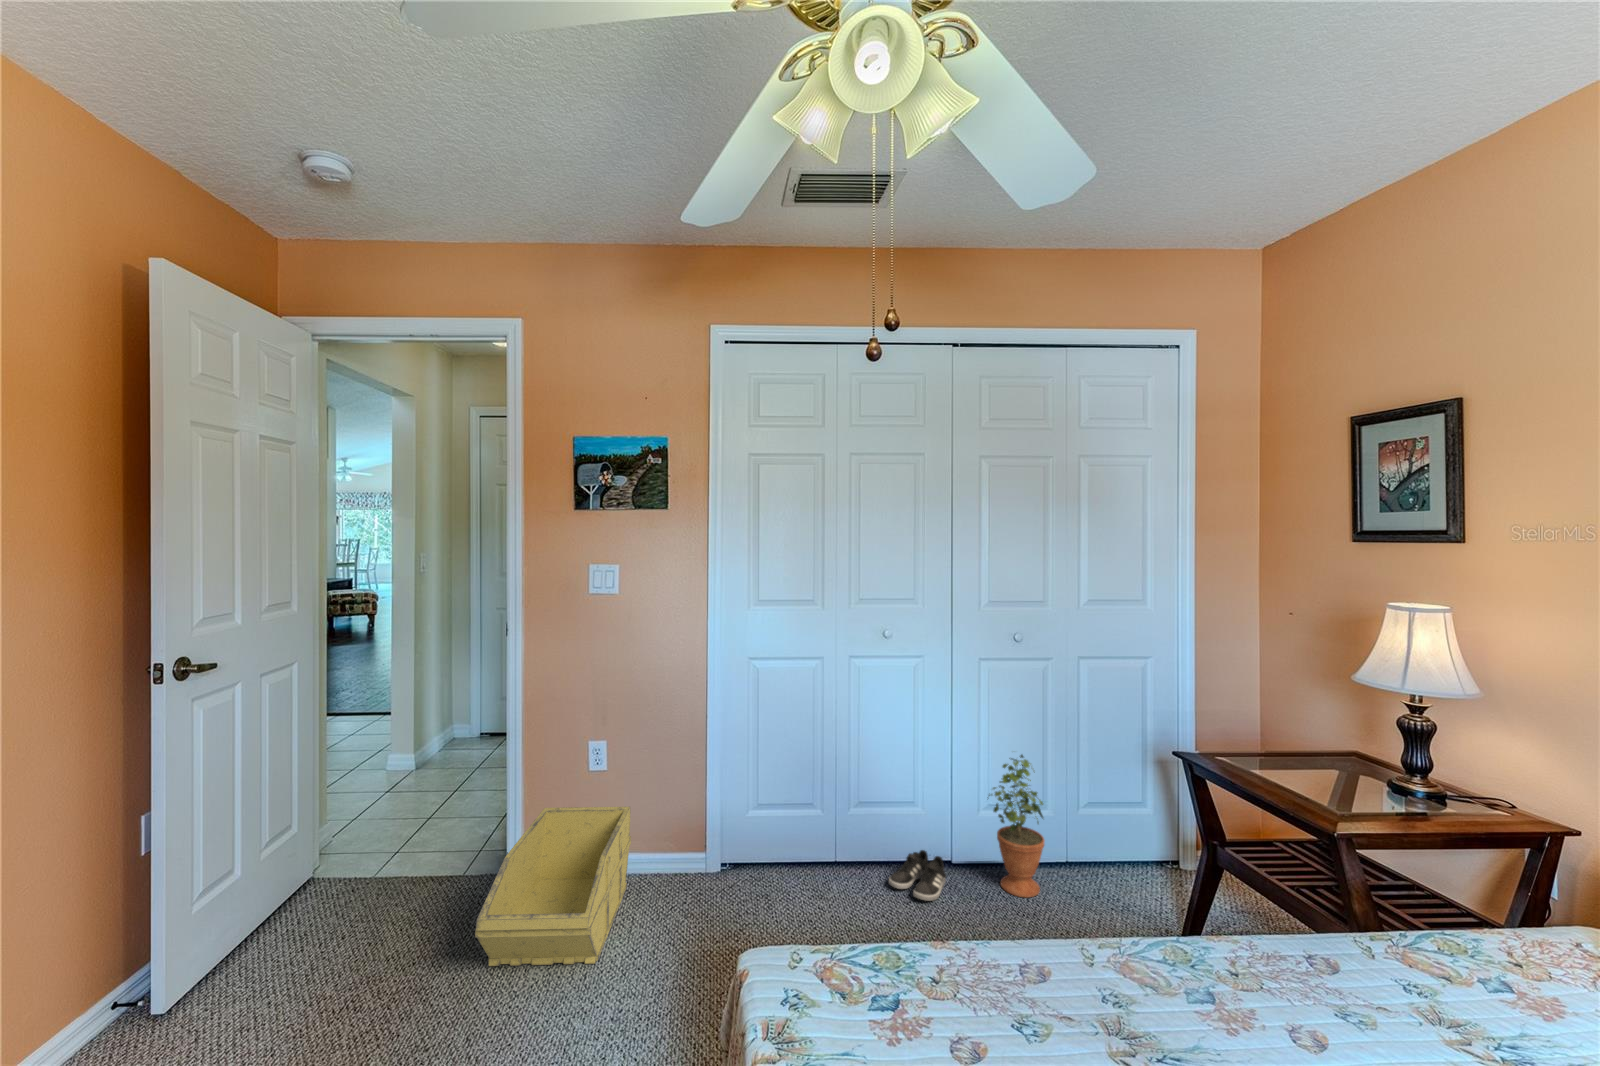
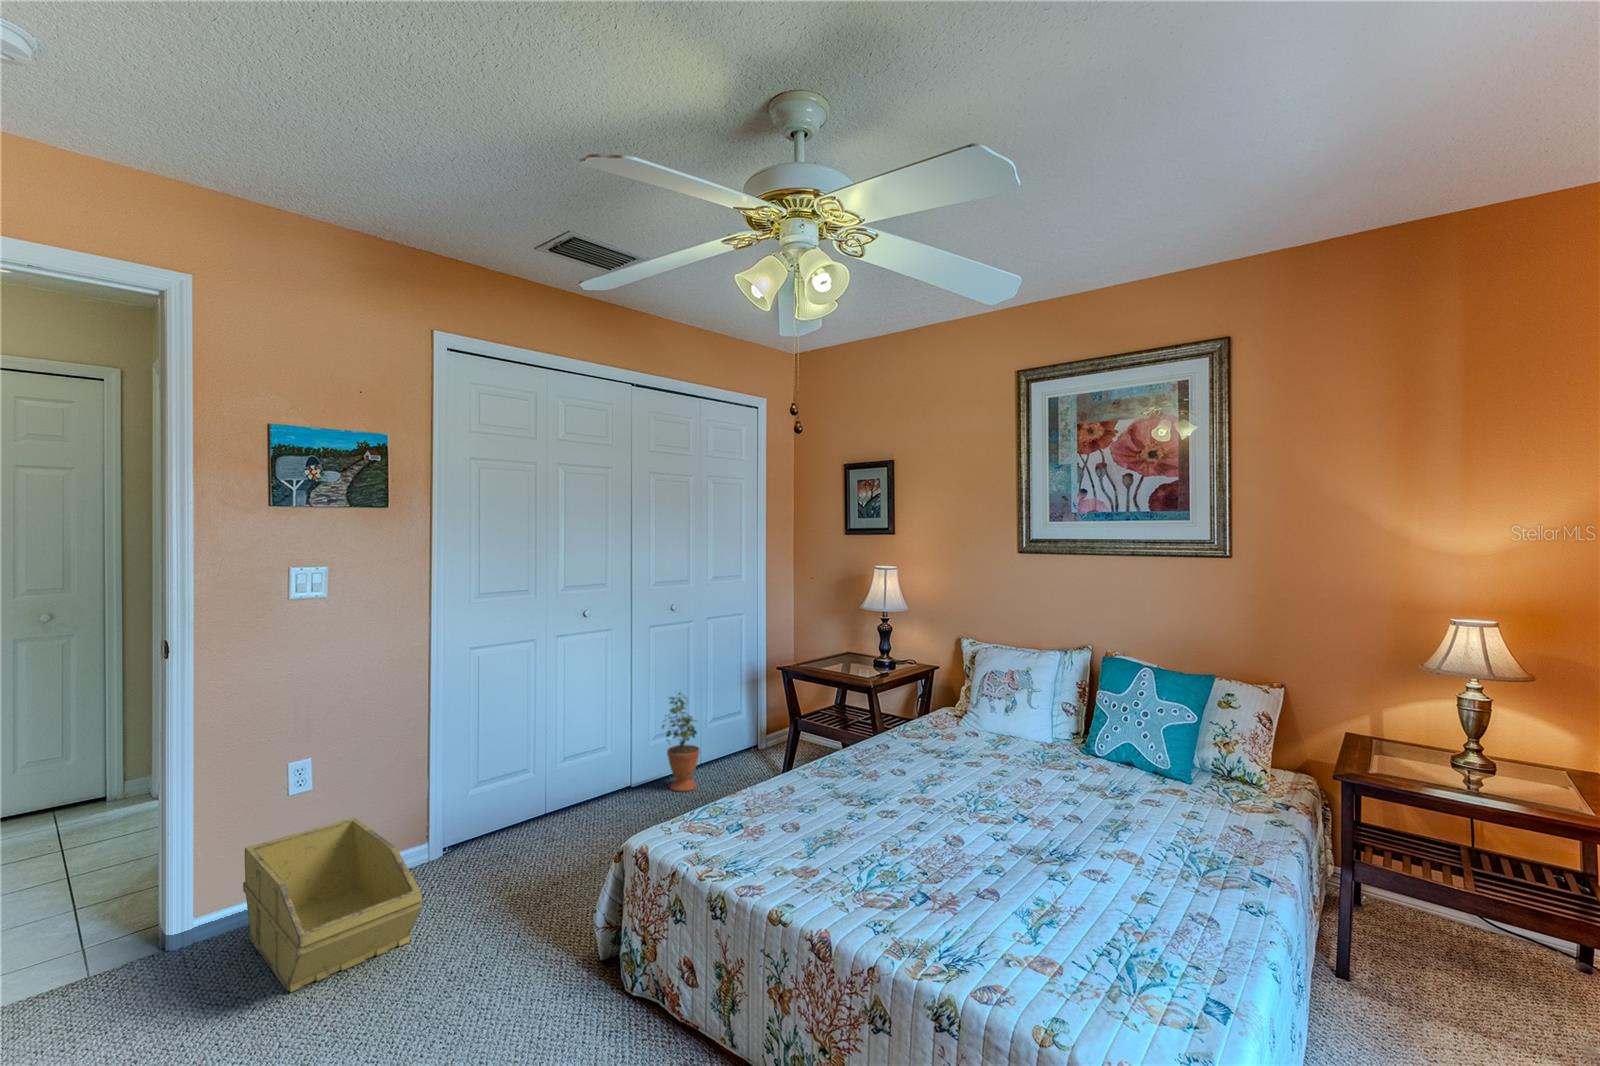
shoe: present [889,850,946,901] -> none [598,782,640,813]

